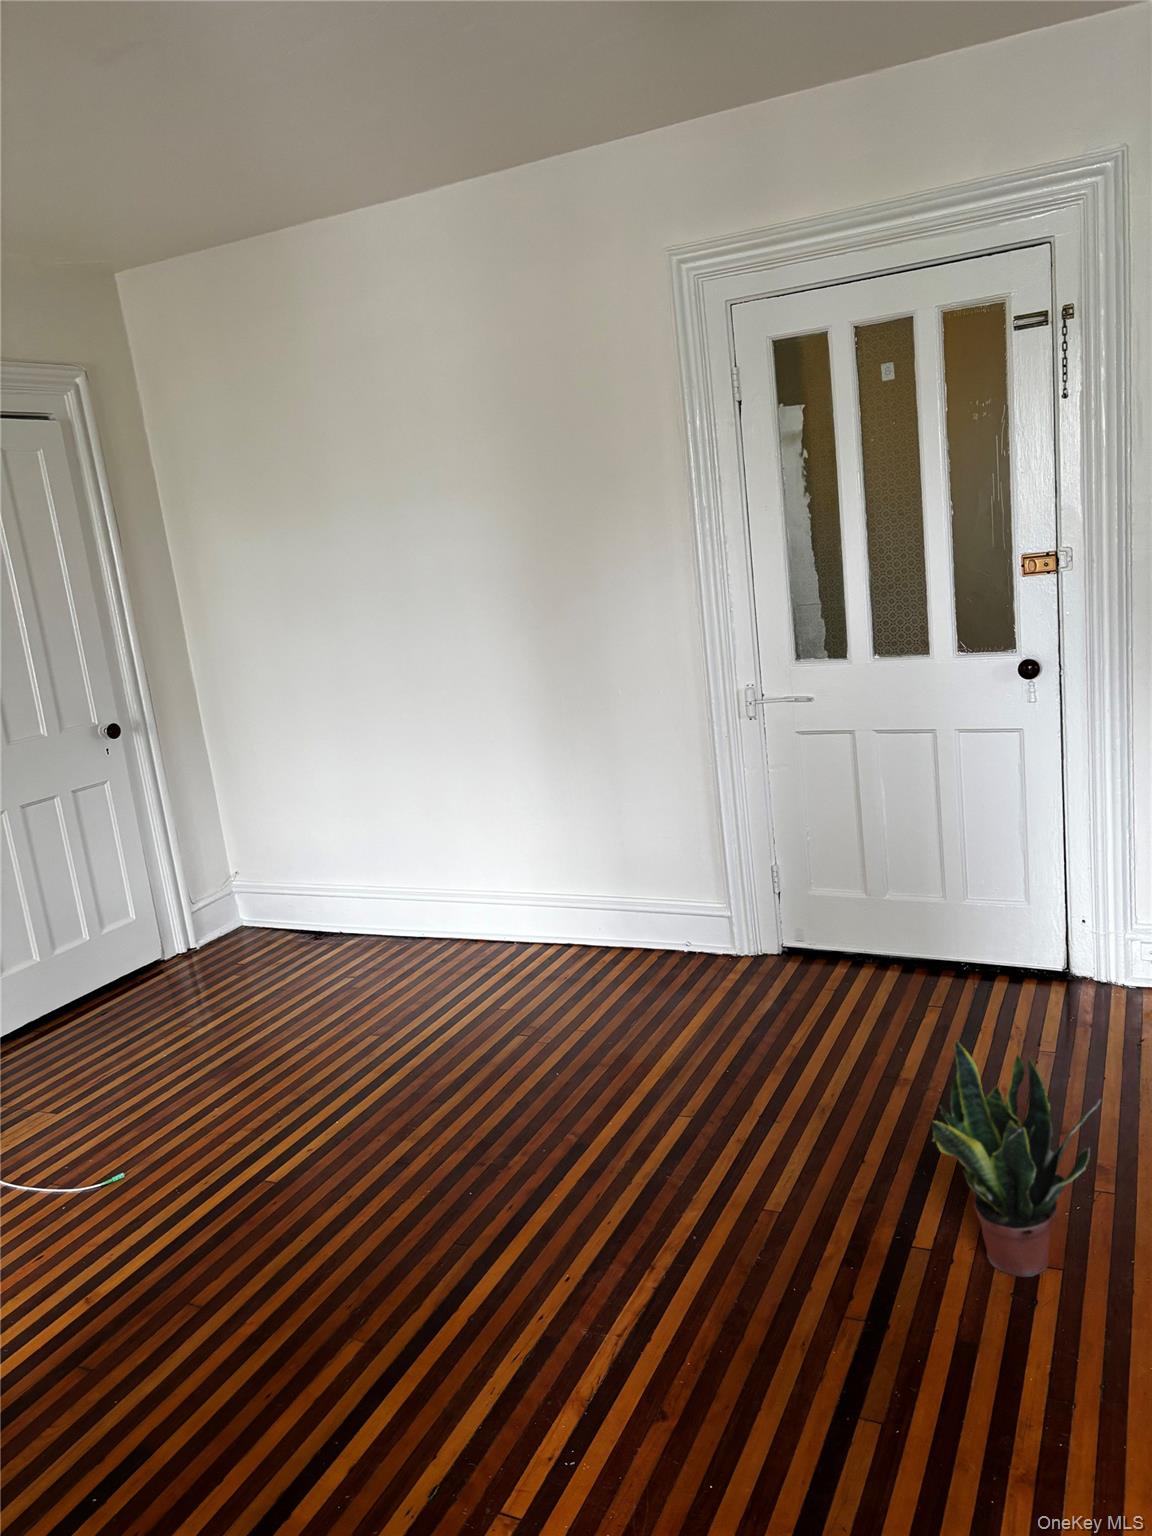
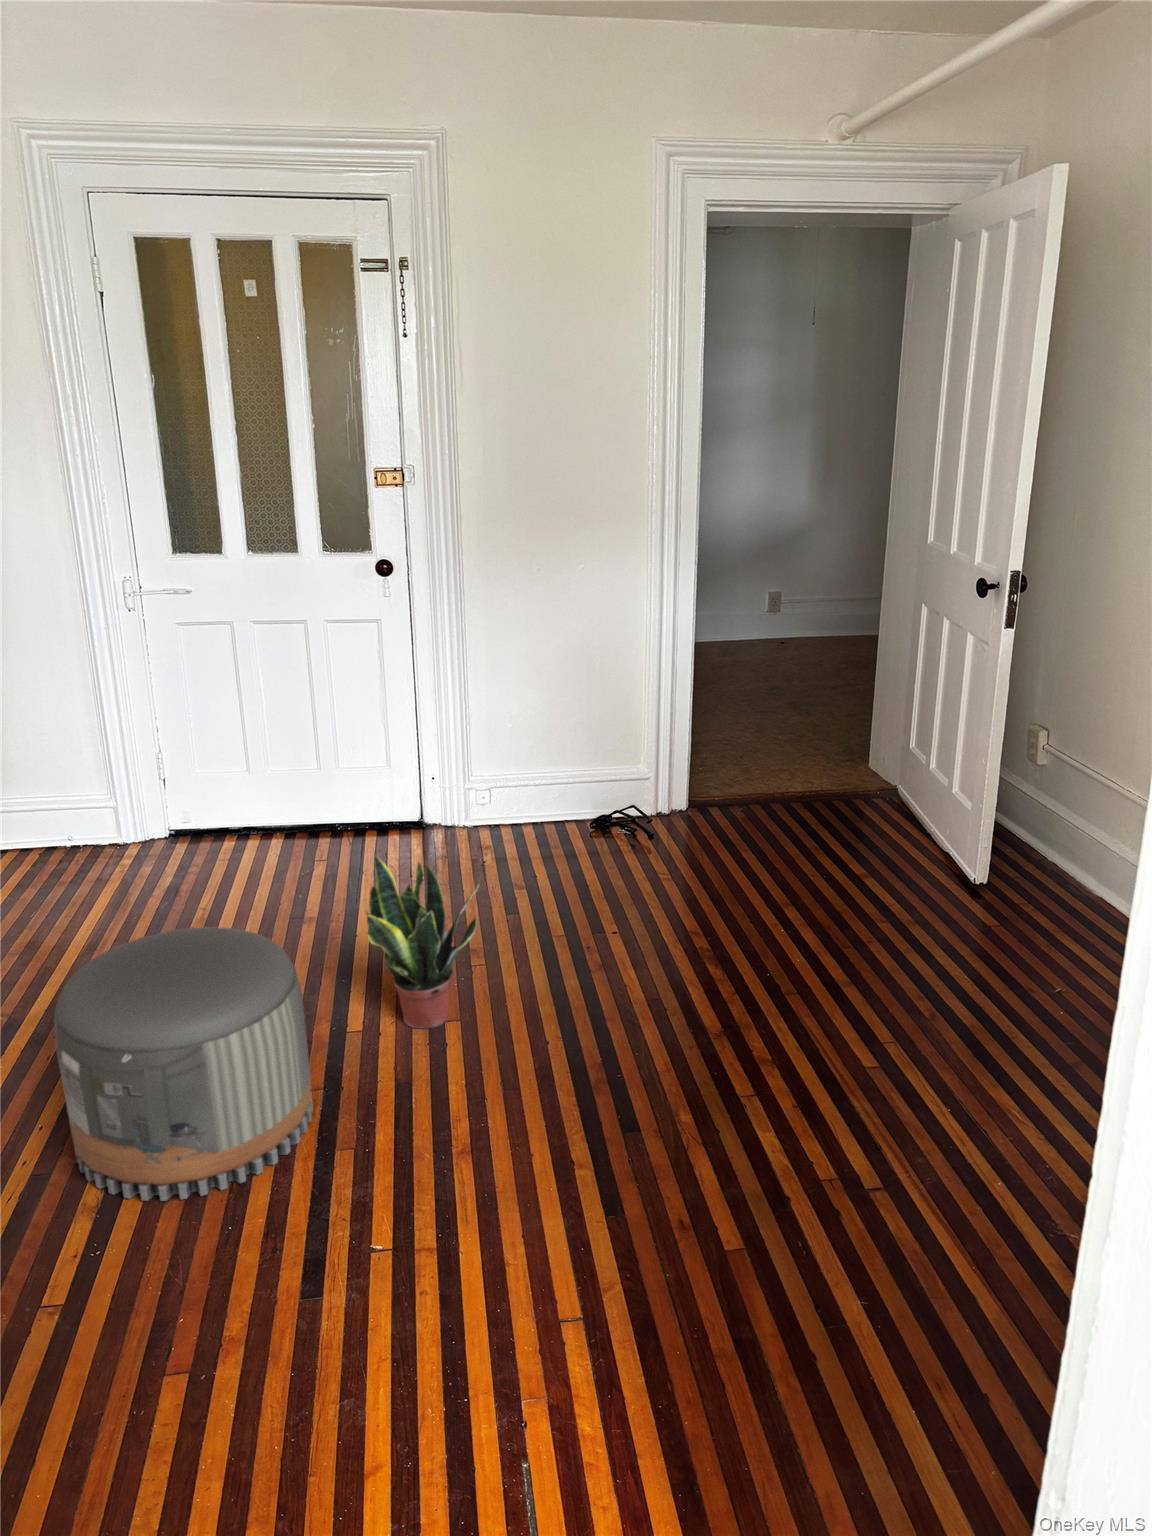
pouf: none [568,1092,847,1431] -> present [54,927,313,1201]

